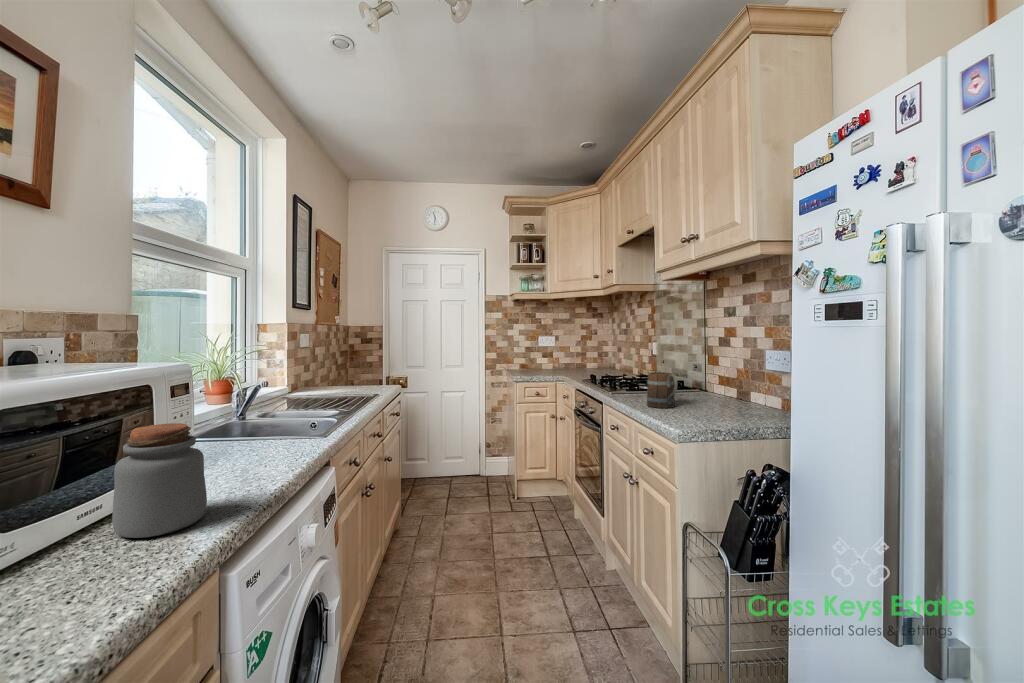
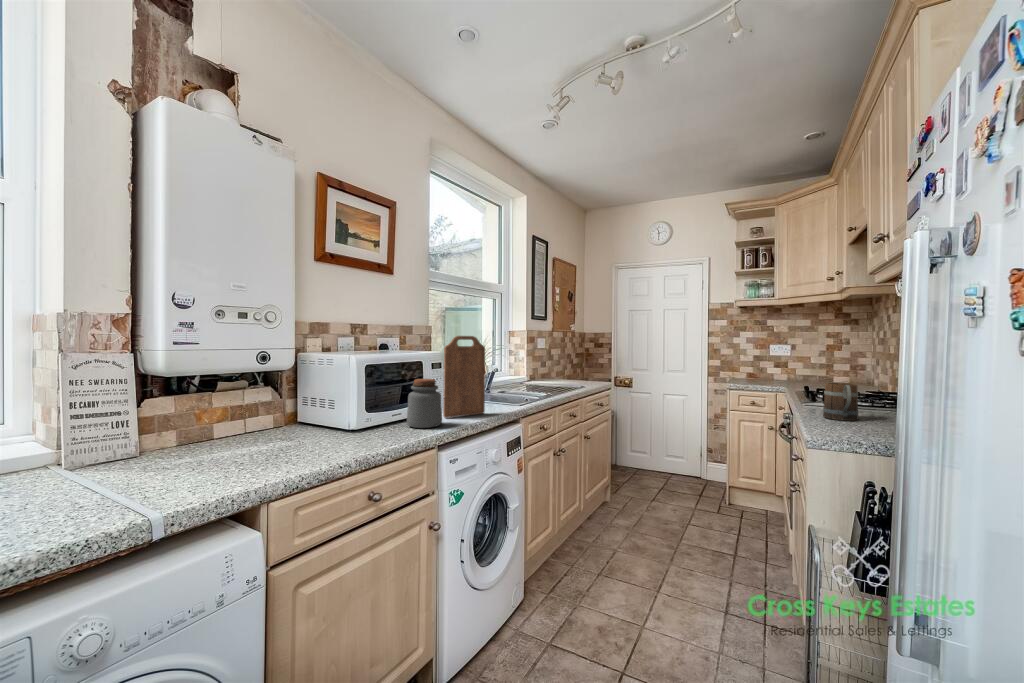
cutting board: none [193,333,275,491] -> present [443,336,485,418]

